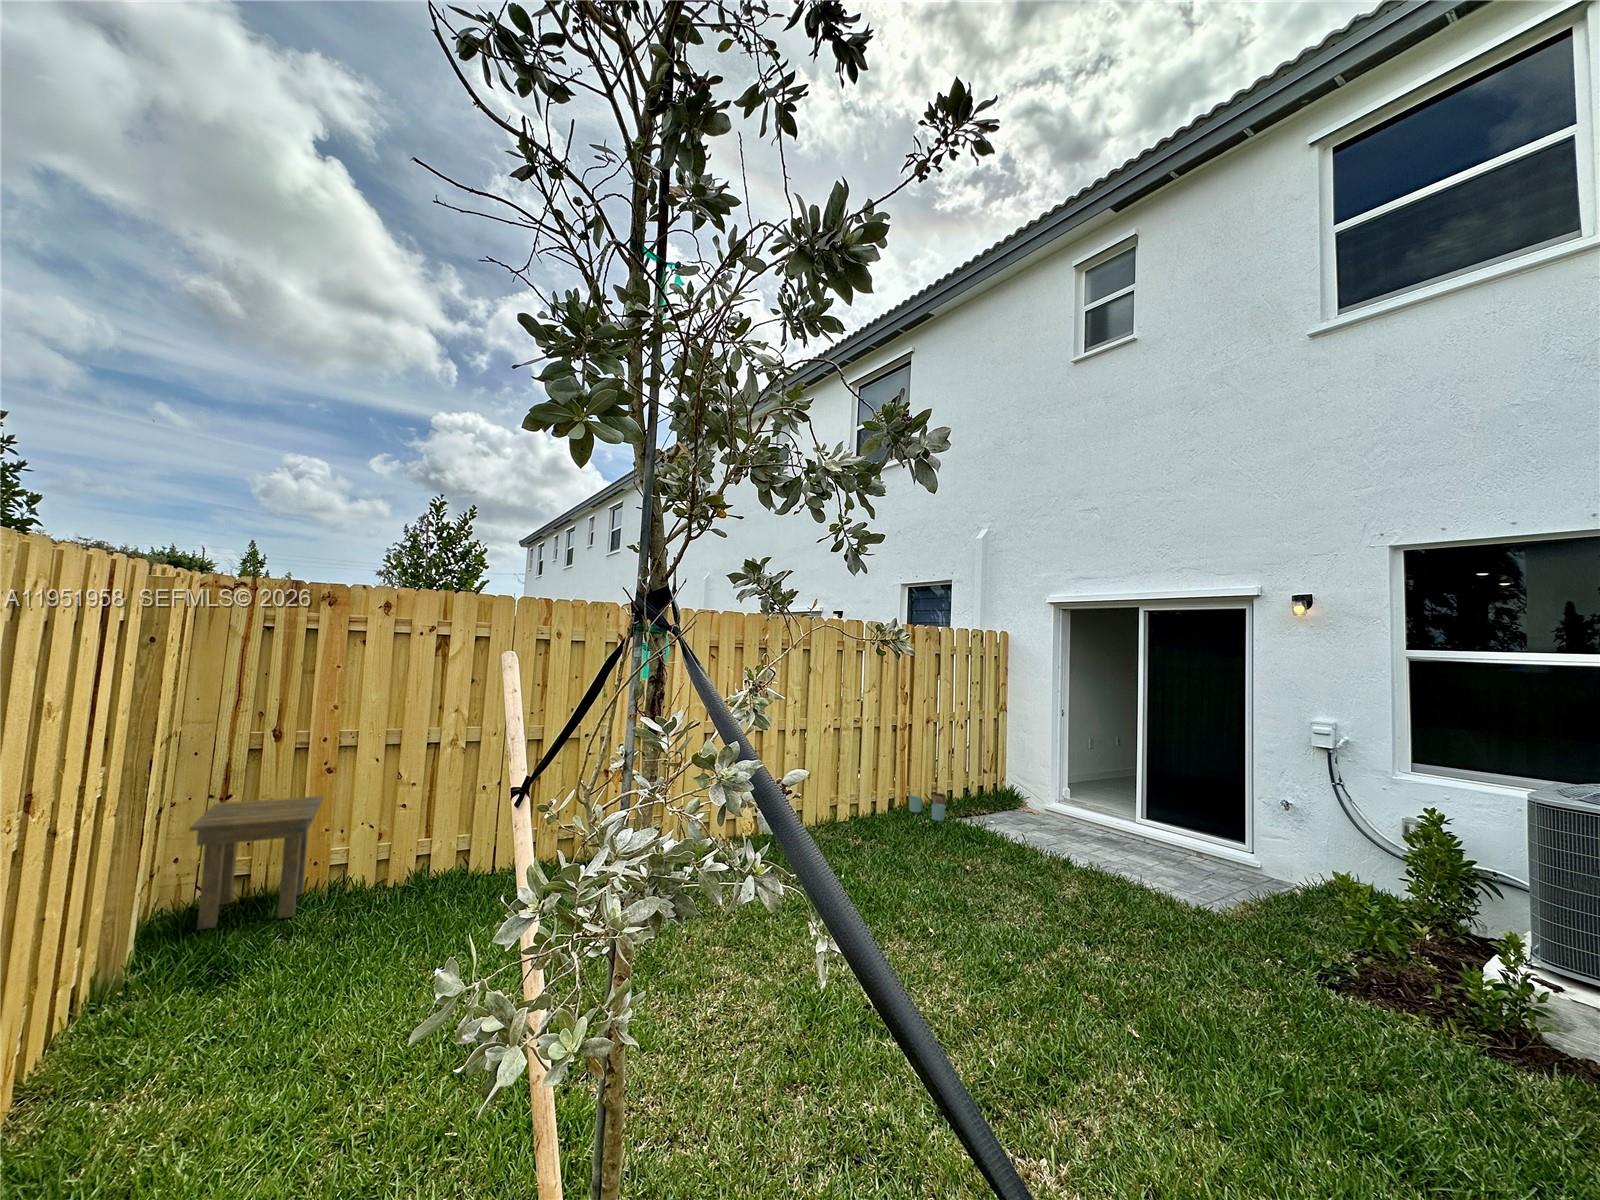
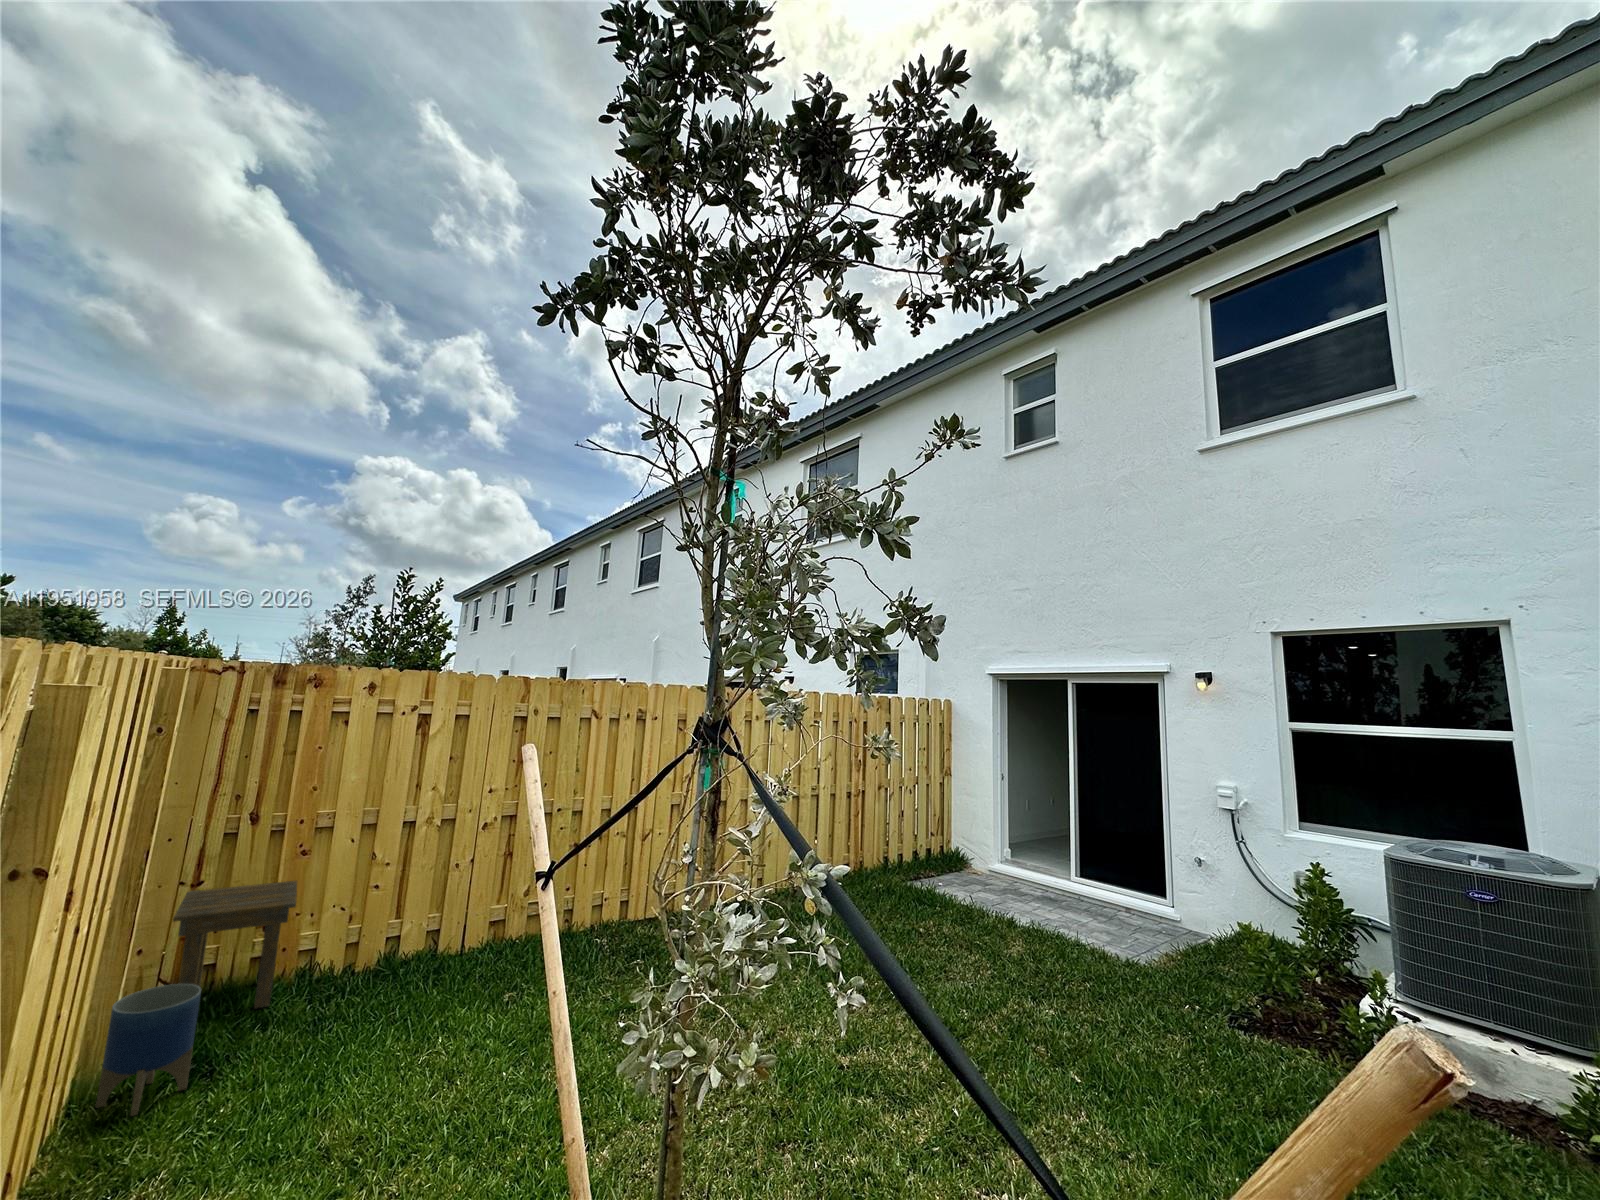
bucket: present [909,787,946,821] -> none [861,852,896,886]
planter: none [101,892,201,1020] -> present [96,984,201,1116]

